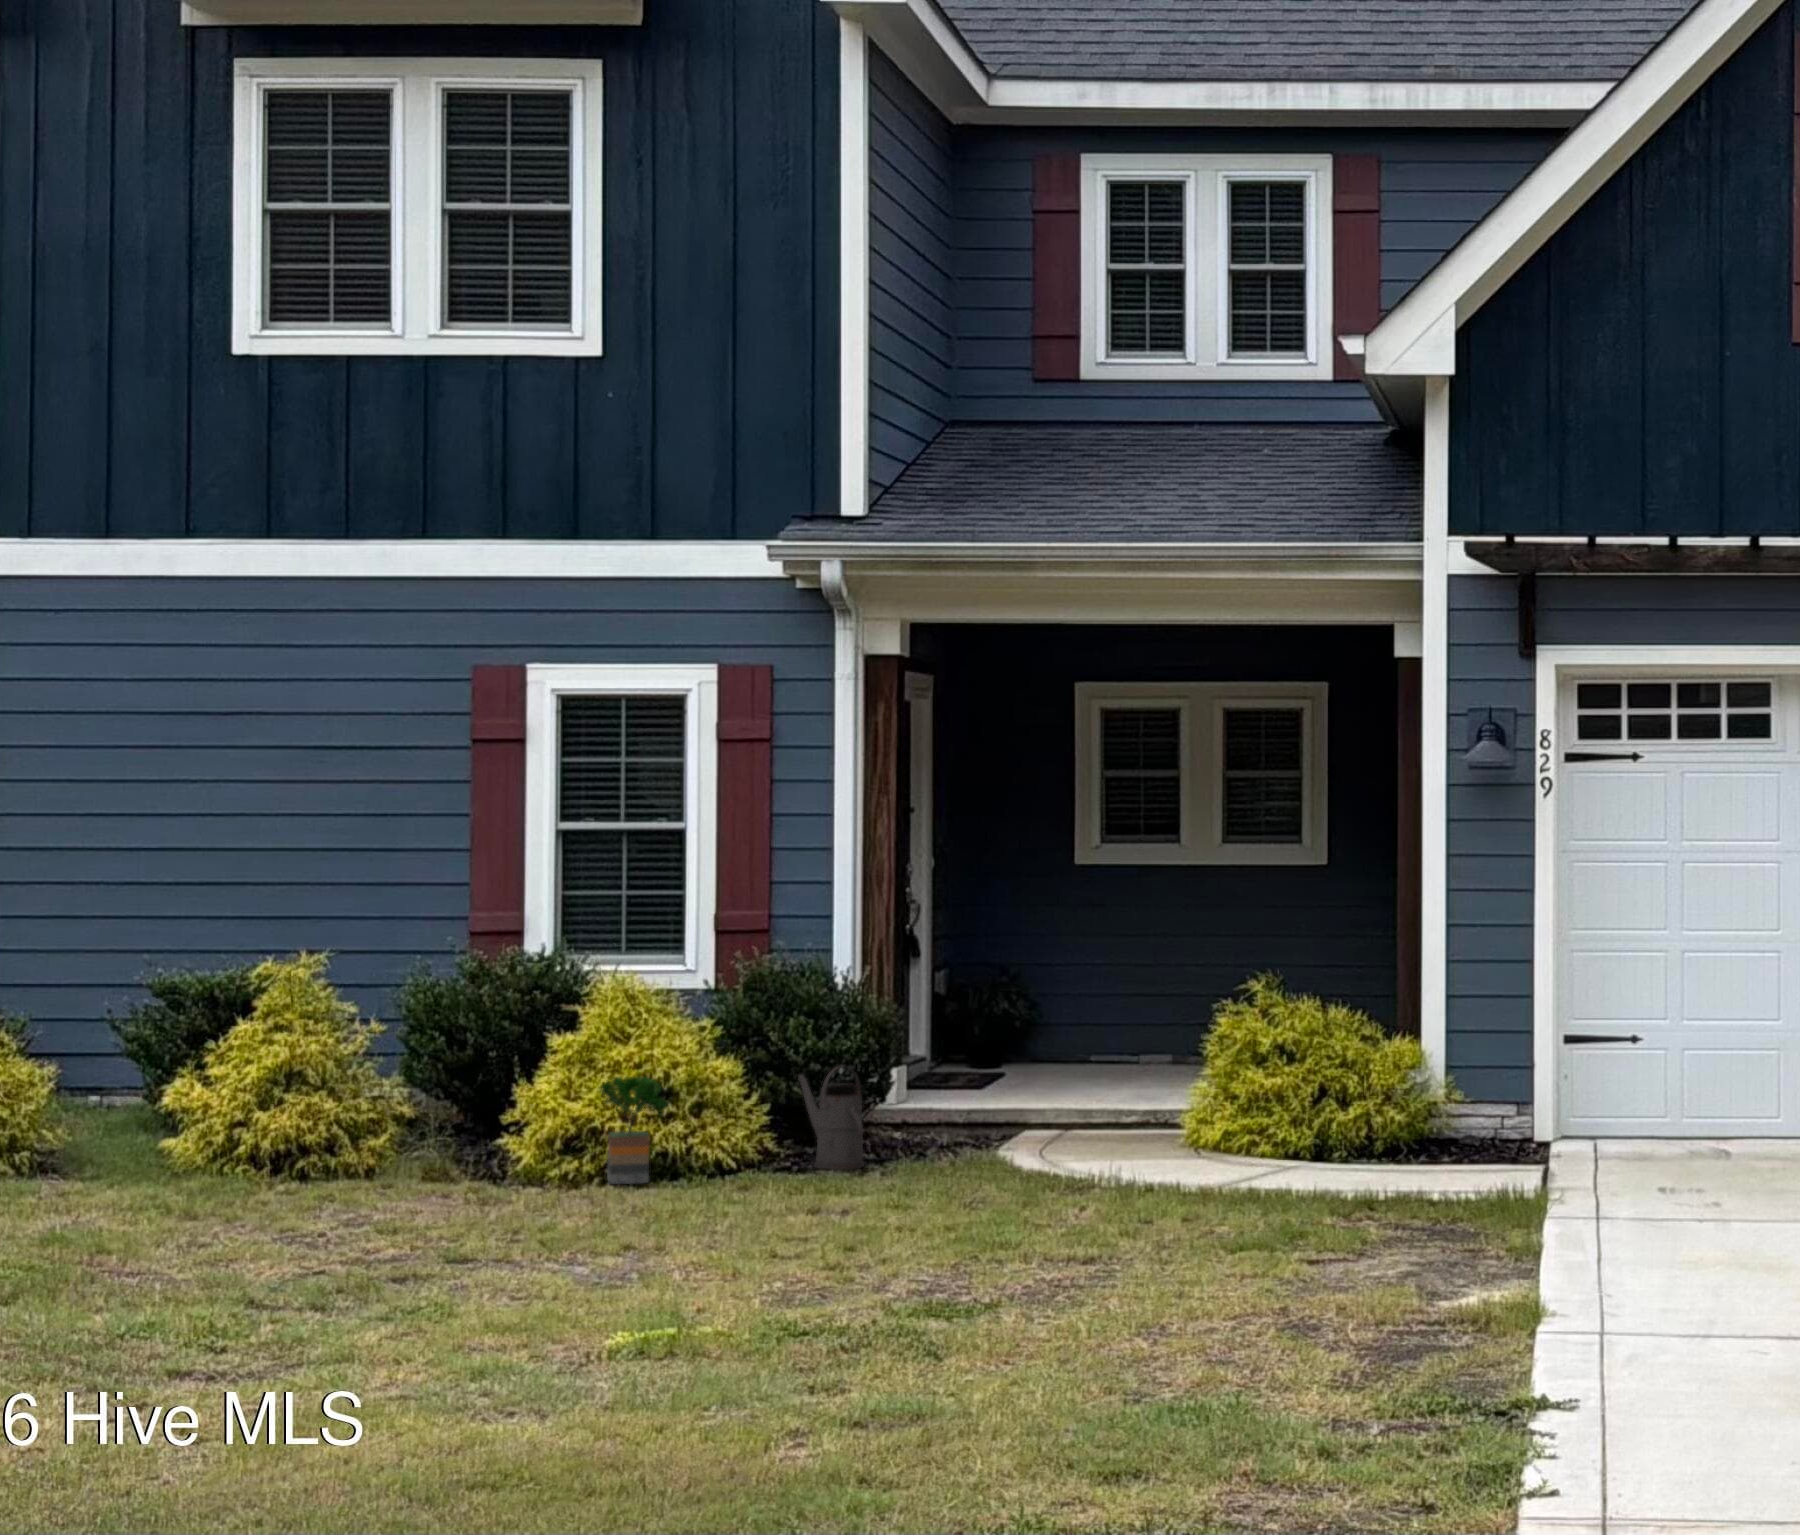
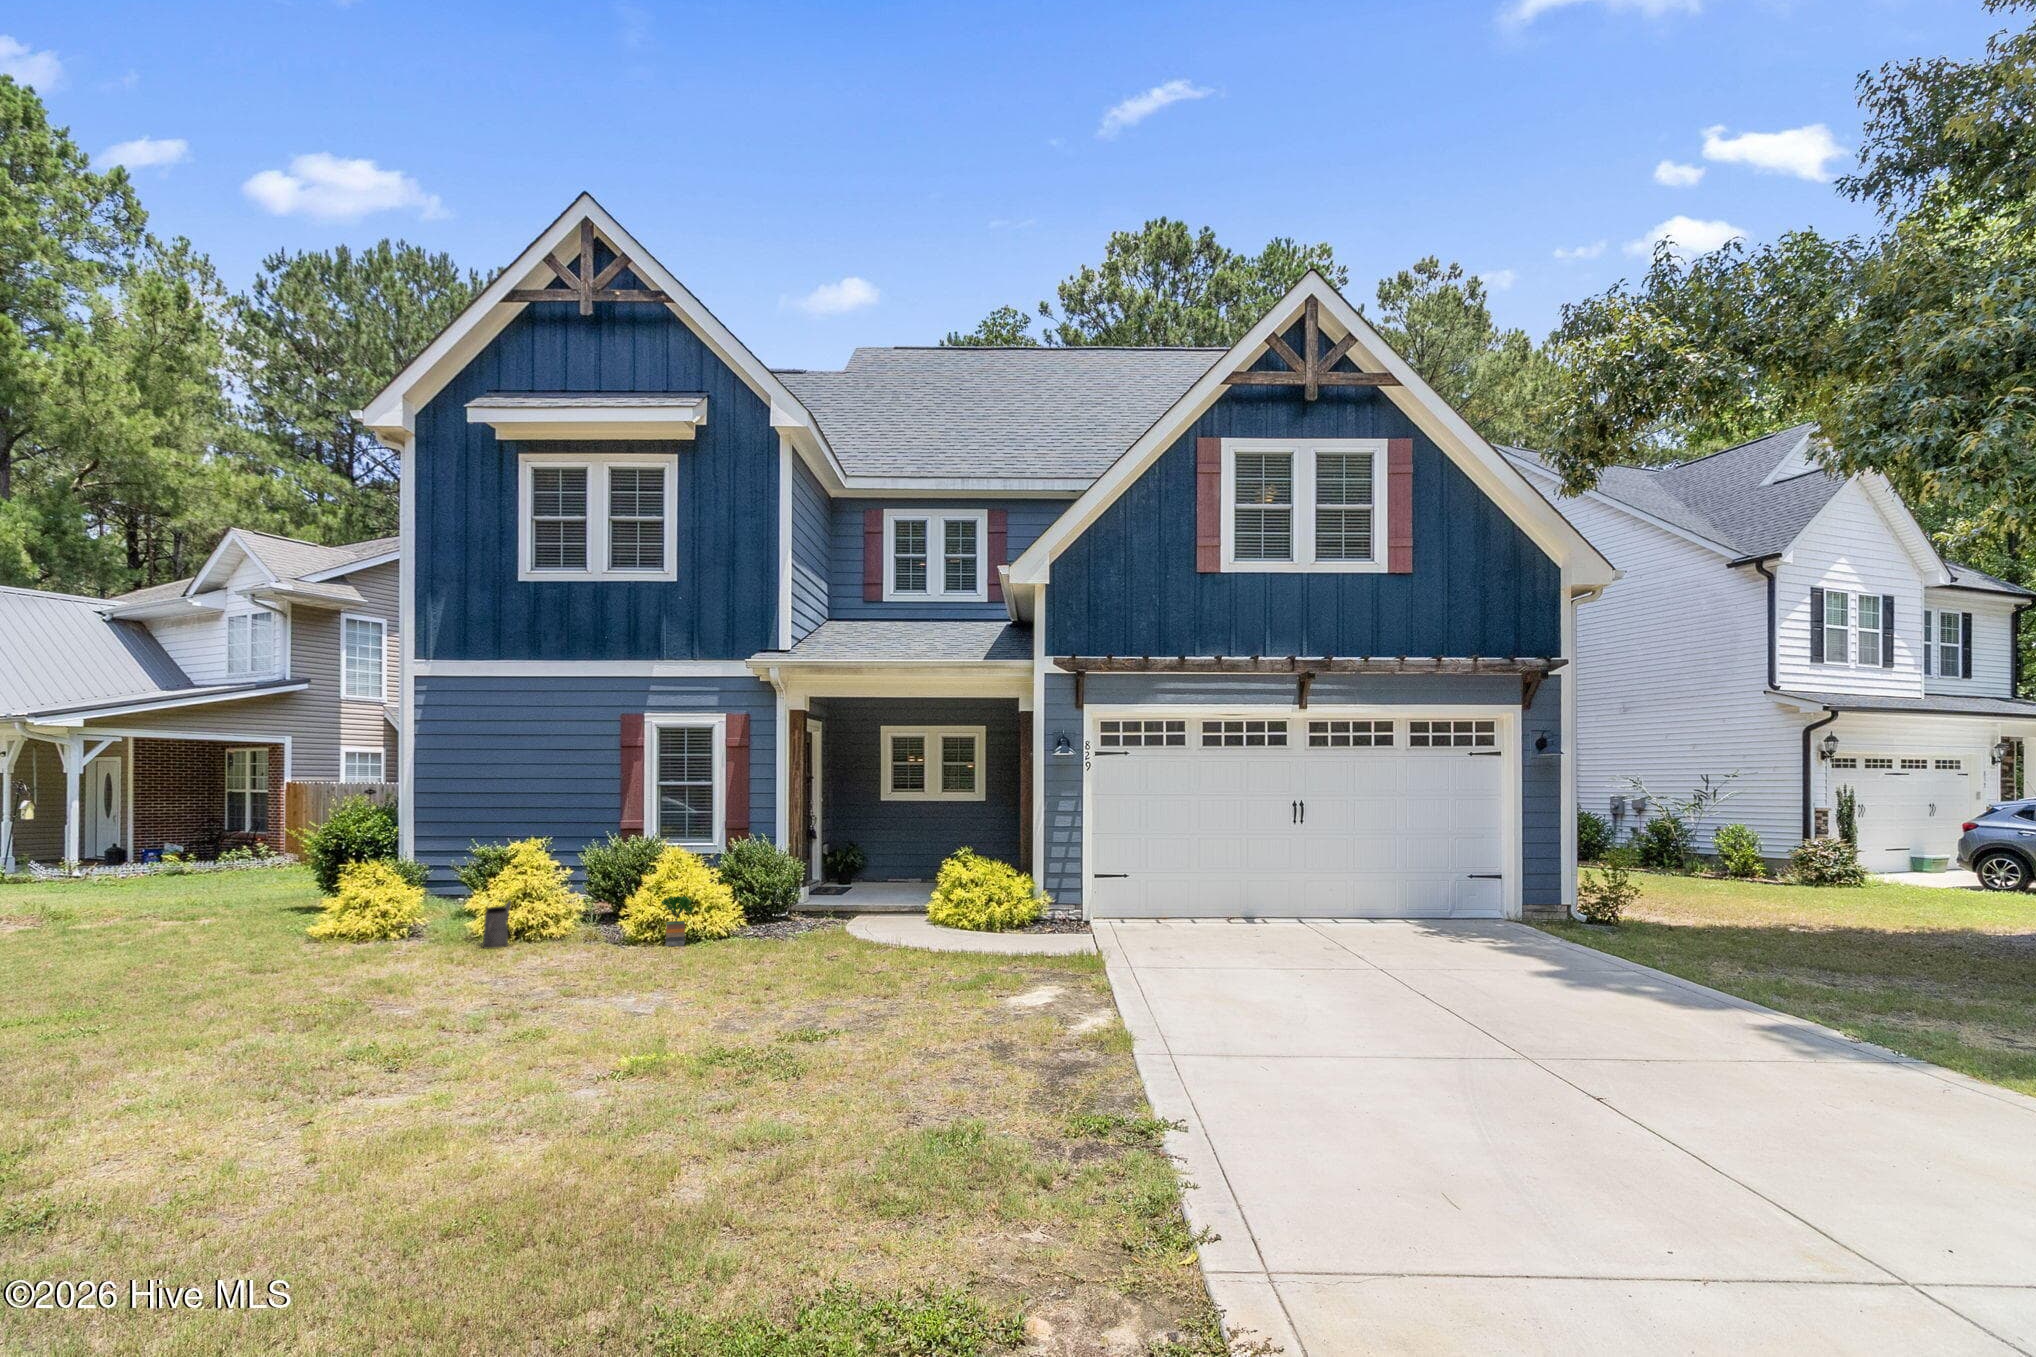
watering can: present [798,1066,865,1170] -> present [482,901,511,949]

